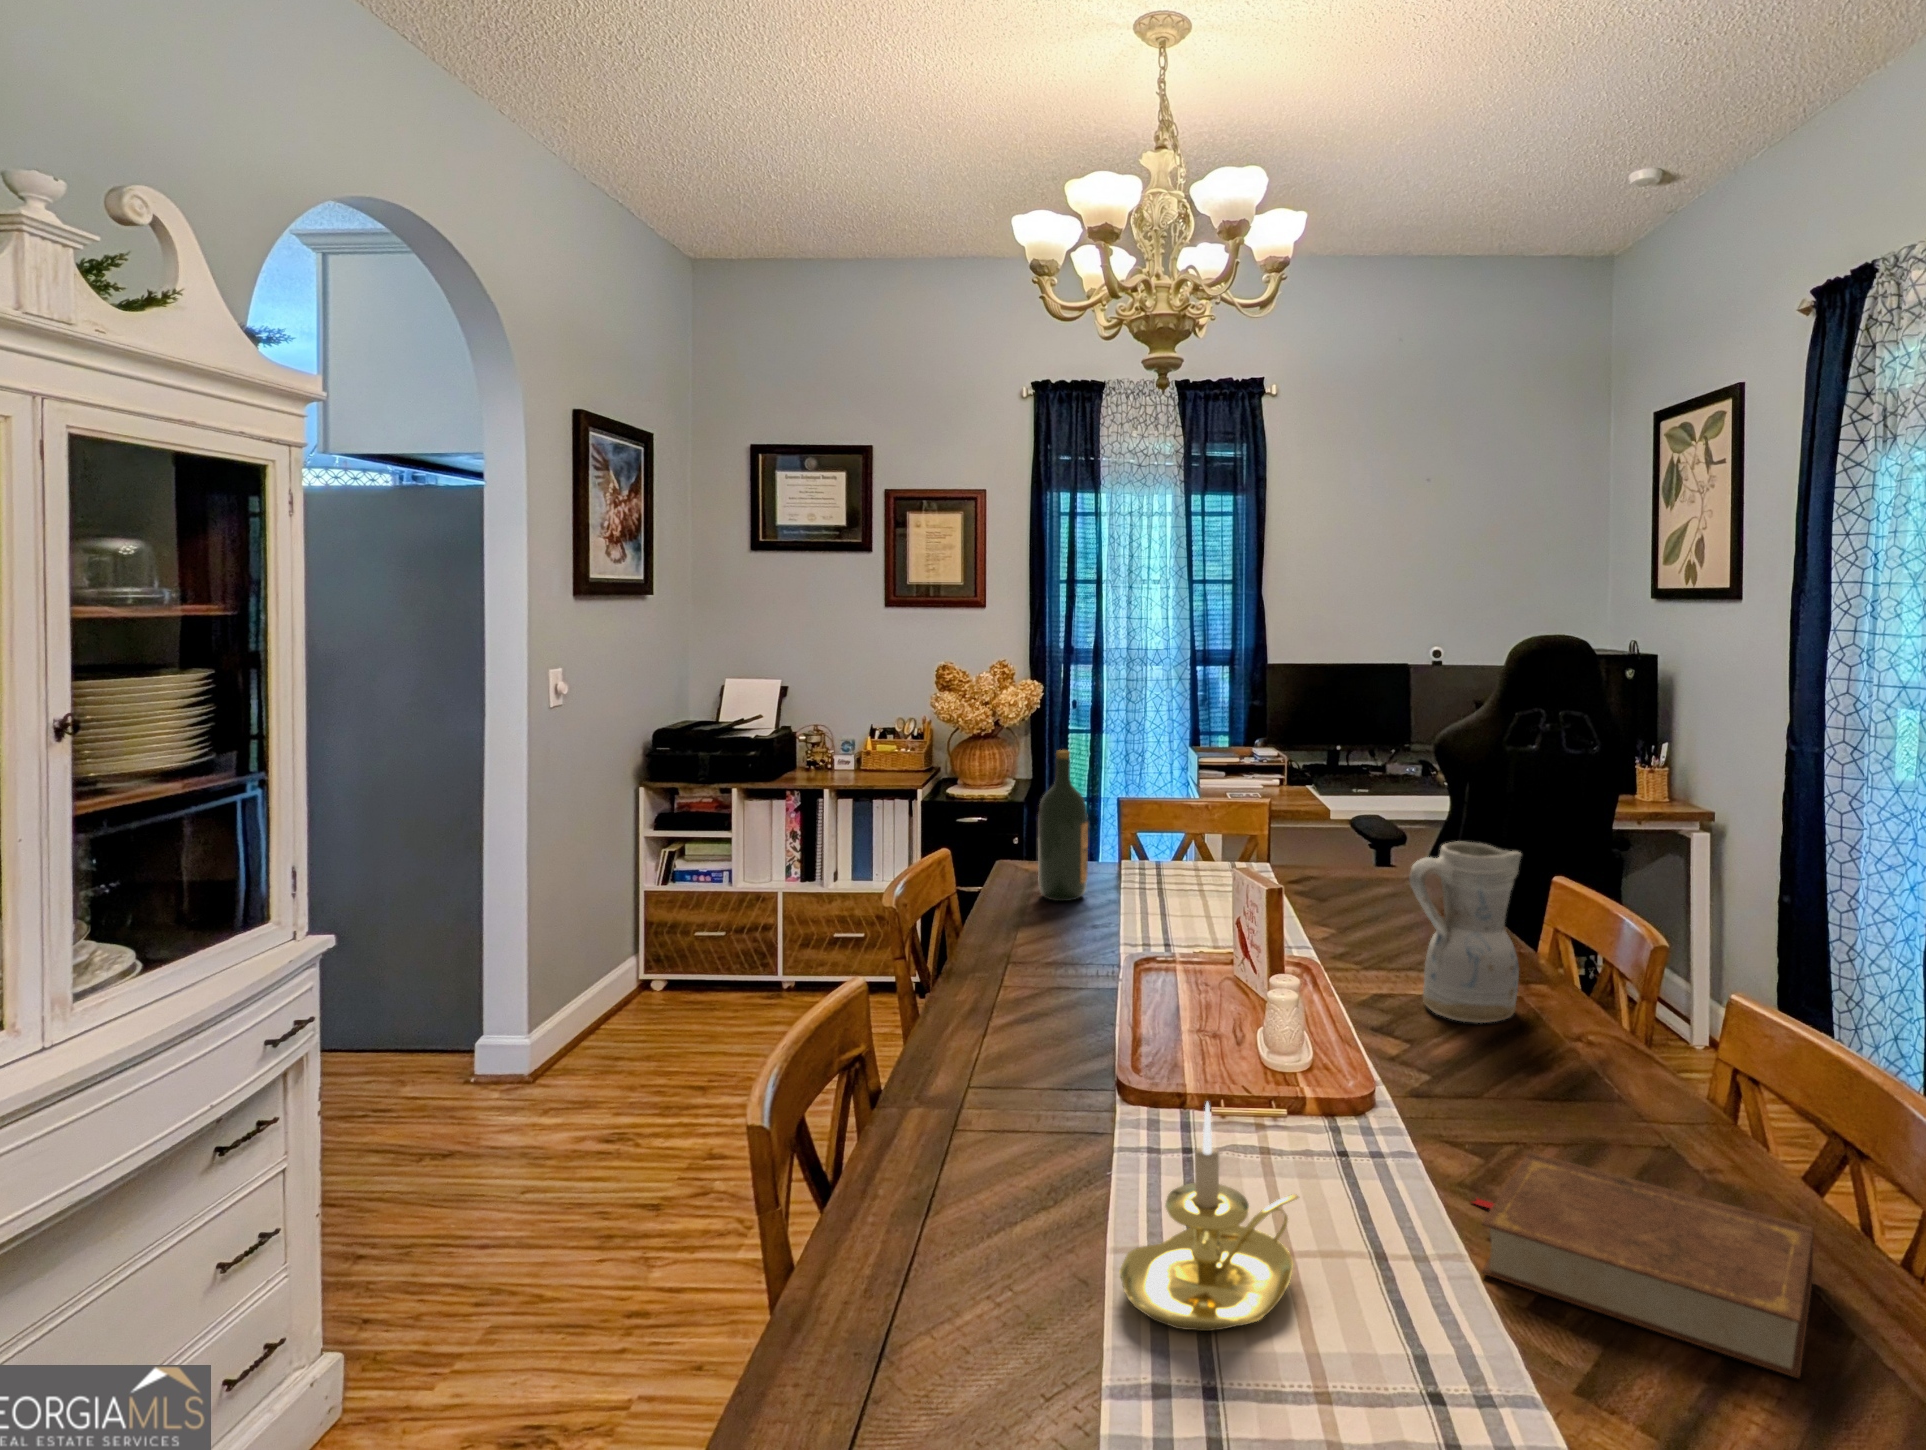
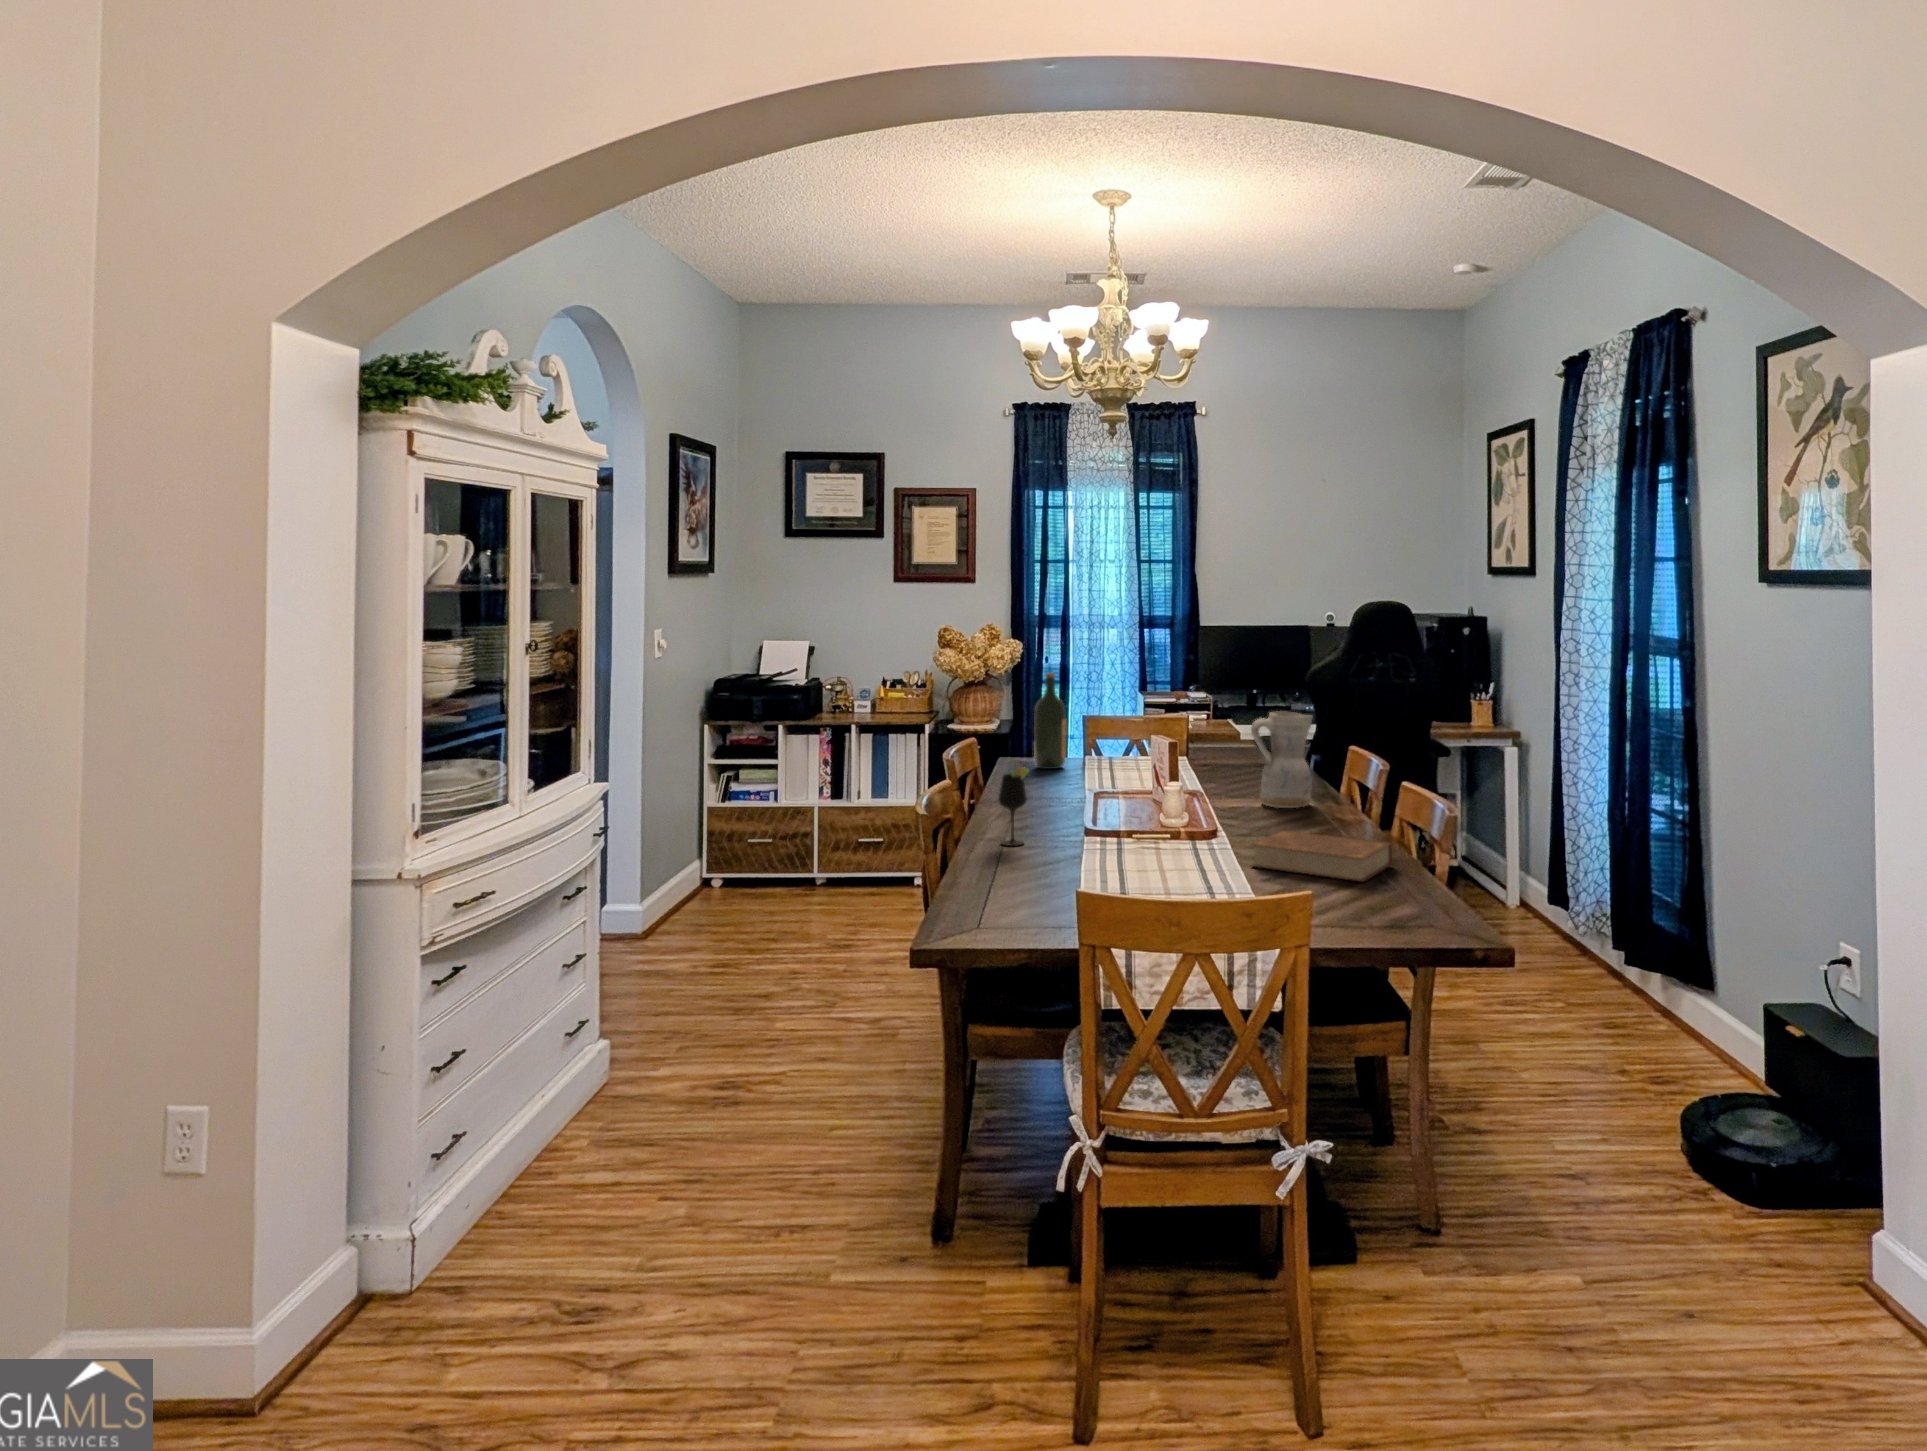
wine glass: none [930,982,991,1156] -> present [999,767,1029,846]
candle holder: present [1119,1102,1299,1331] -> none [1094,790,1173,878]

